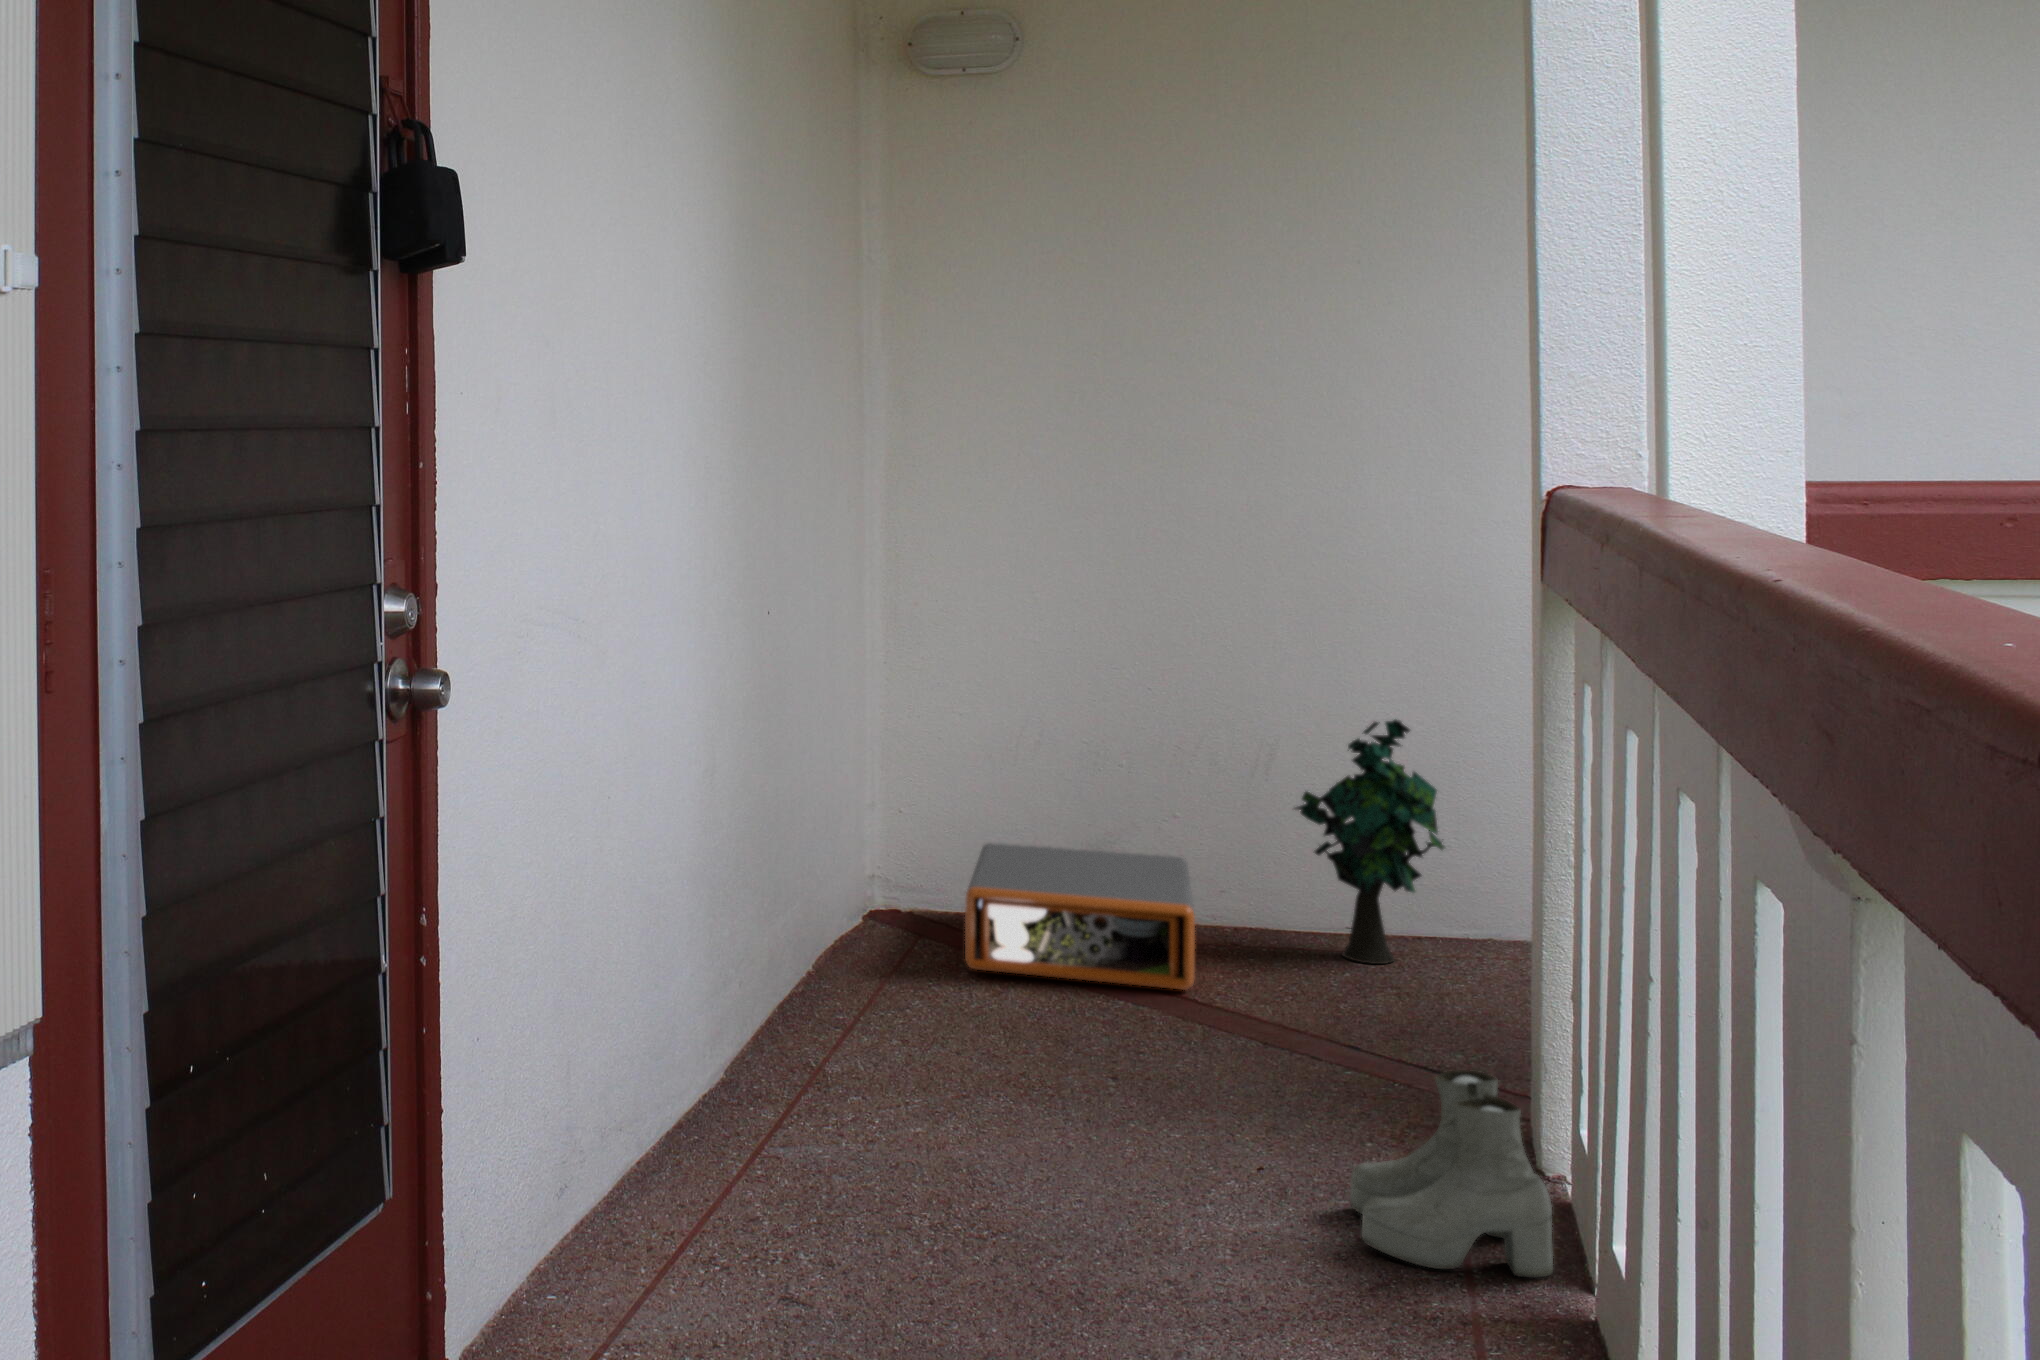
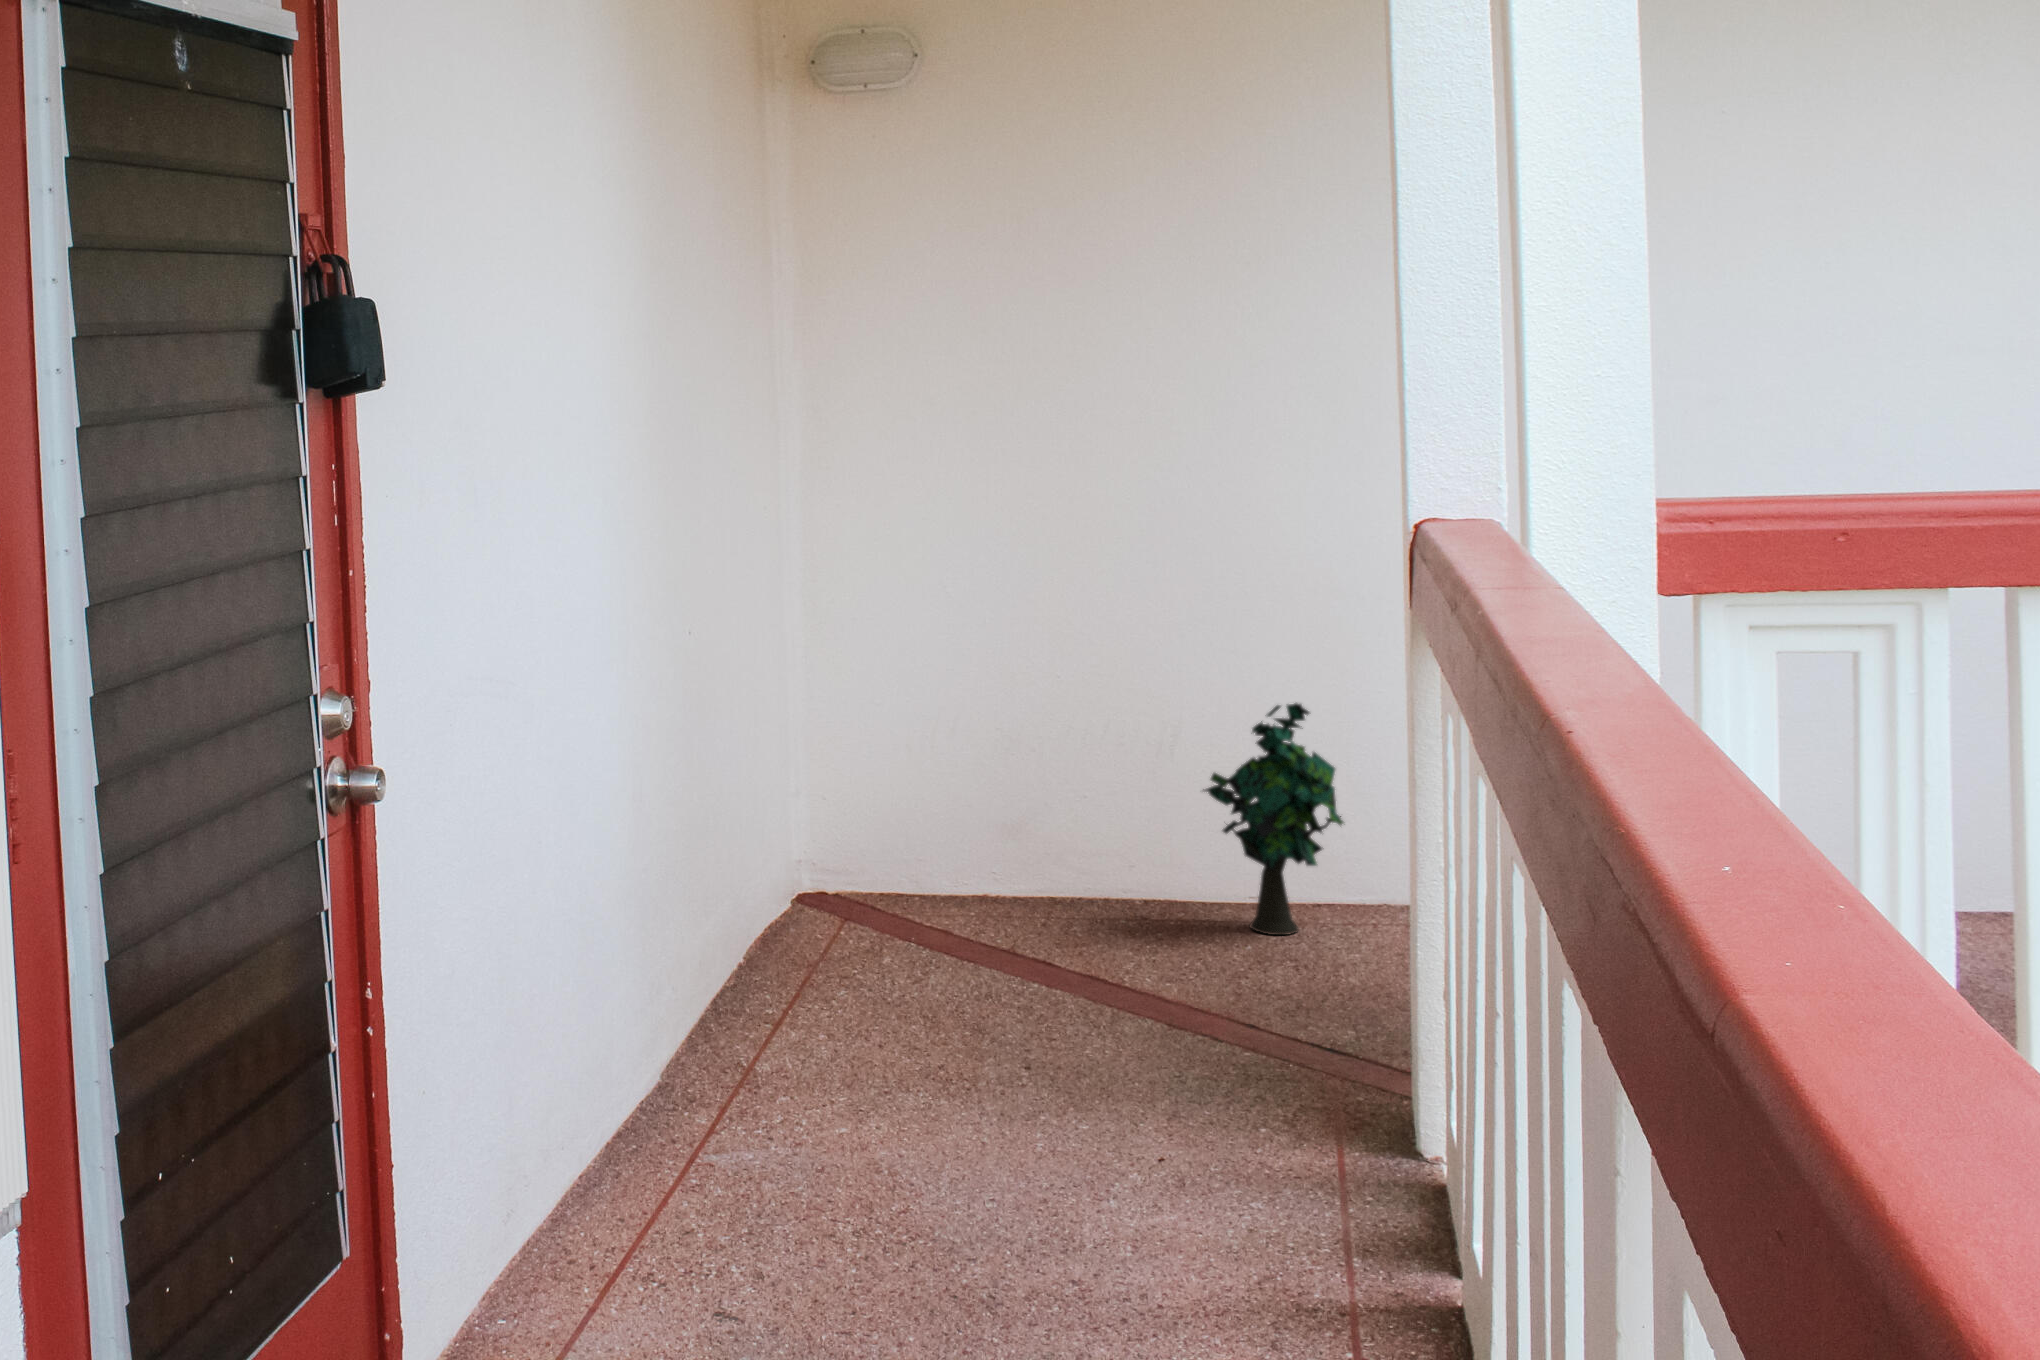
storage box: present [965,843,1195,990] -> none [892,828,1109,972]
boots: present [1350,1070,1553,1278] -> none [1242,1063,1421,1255]

